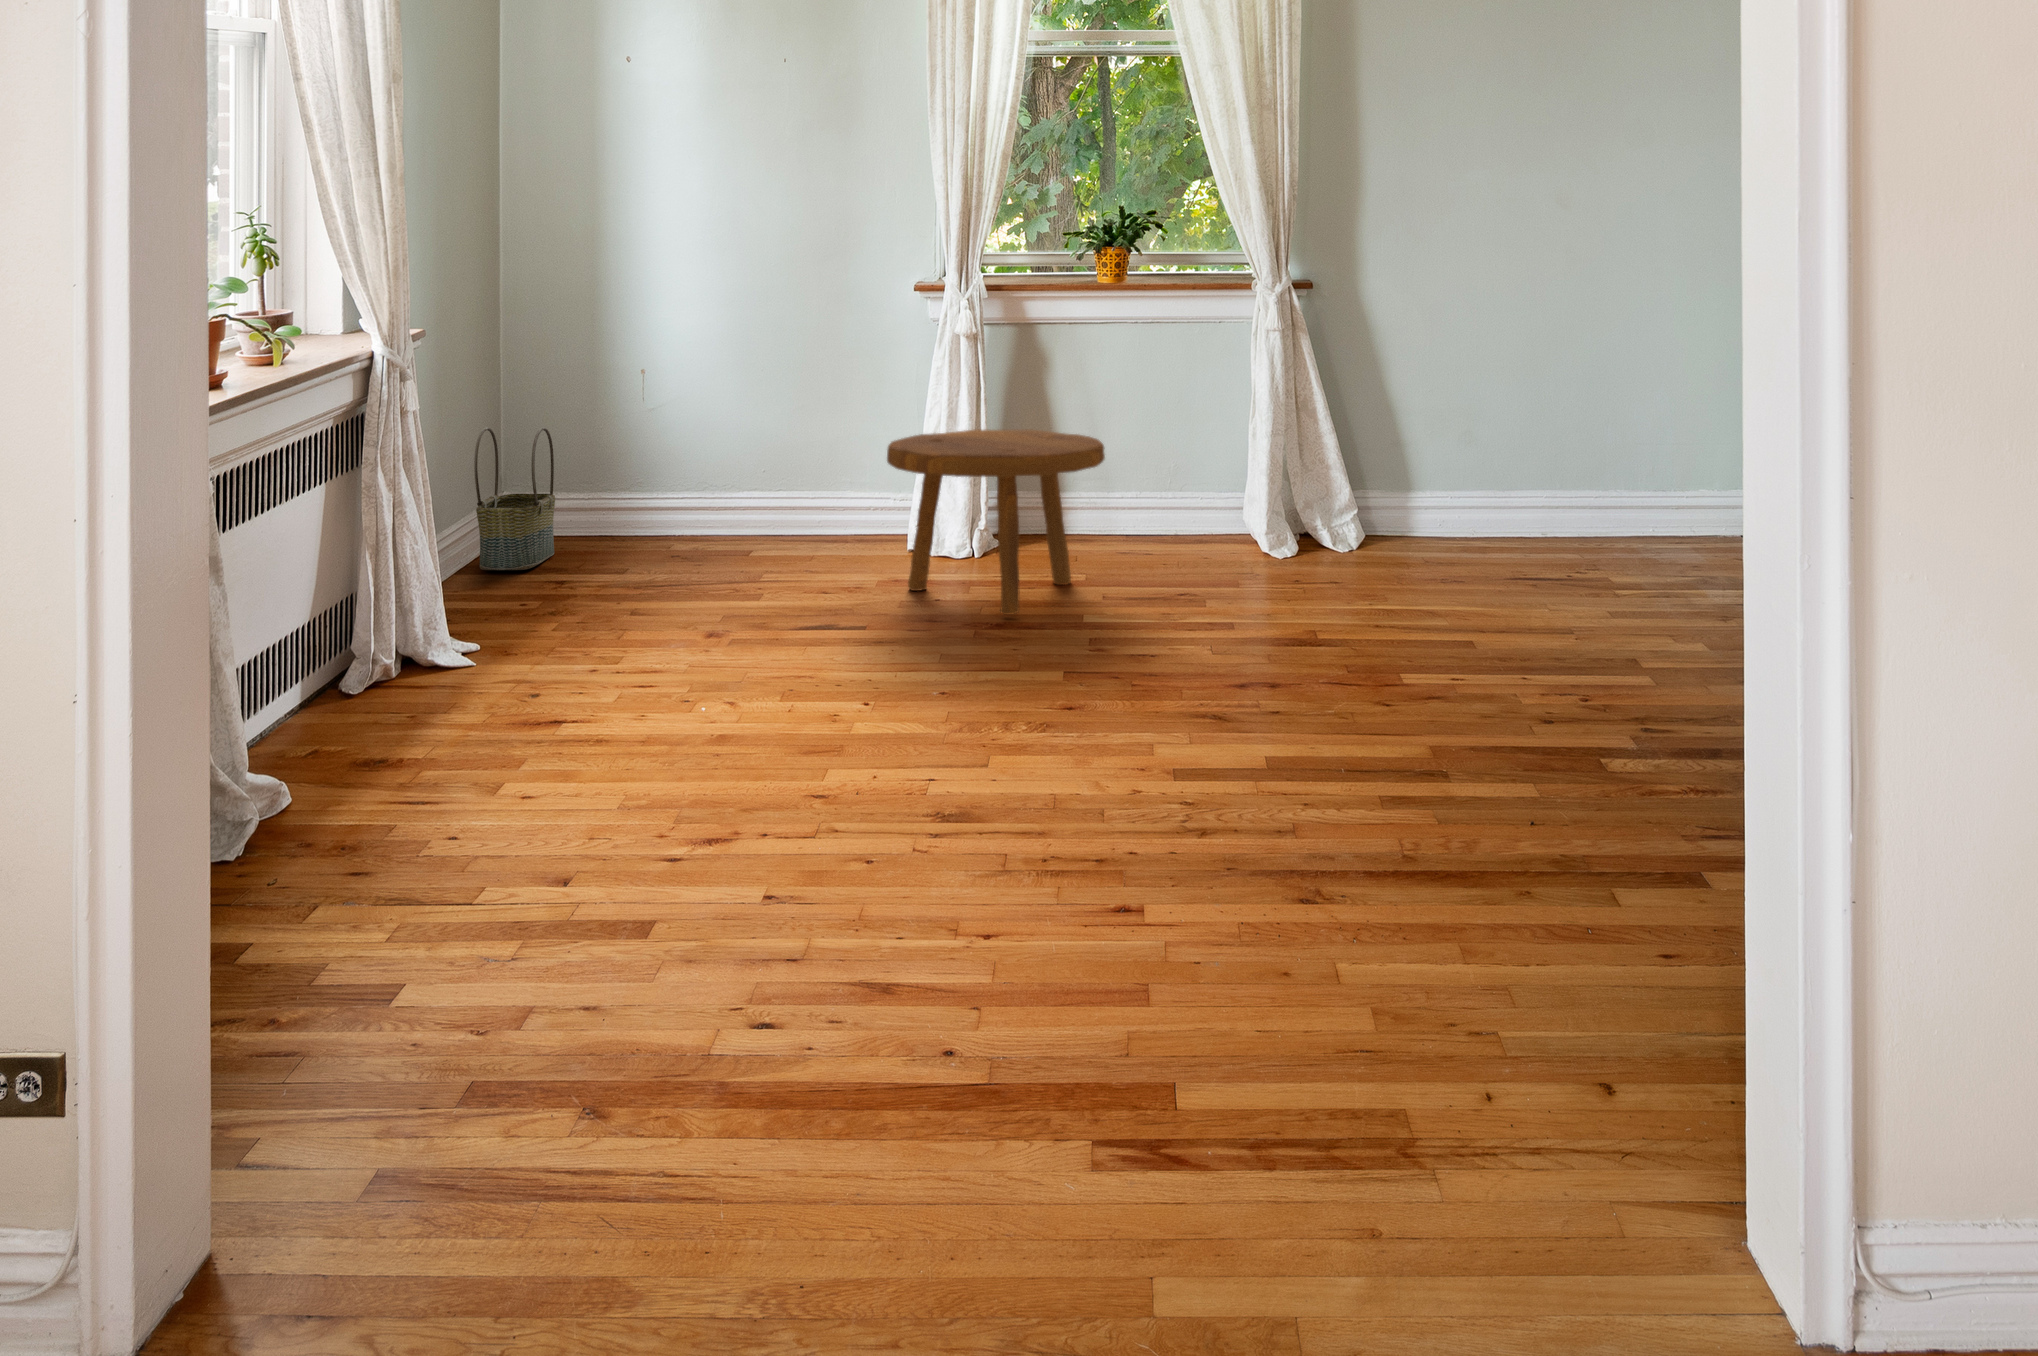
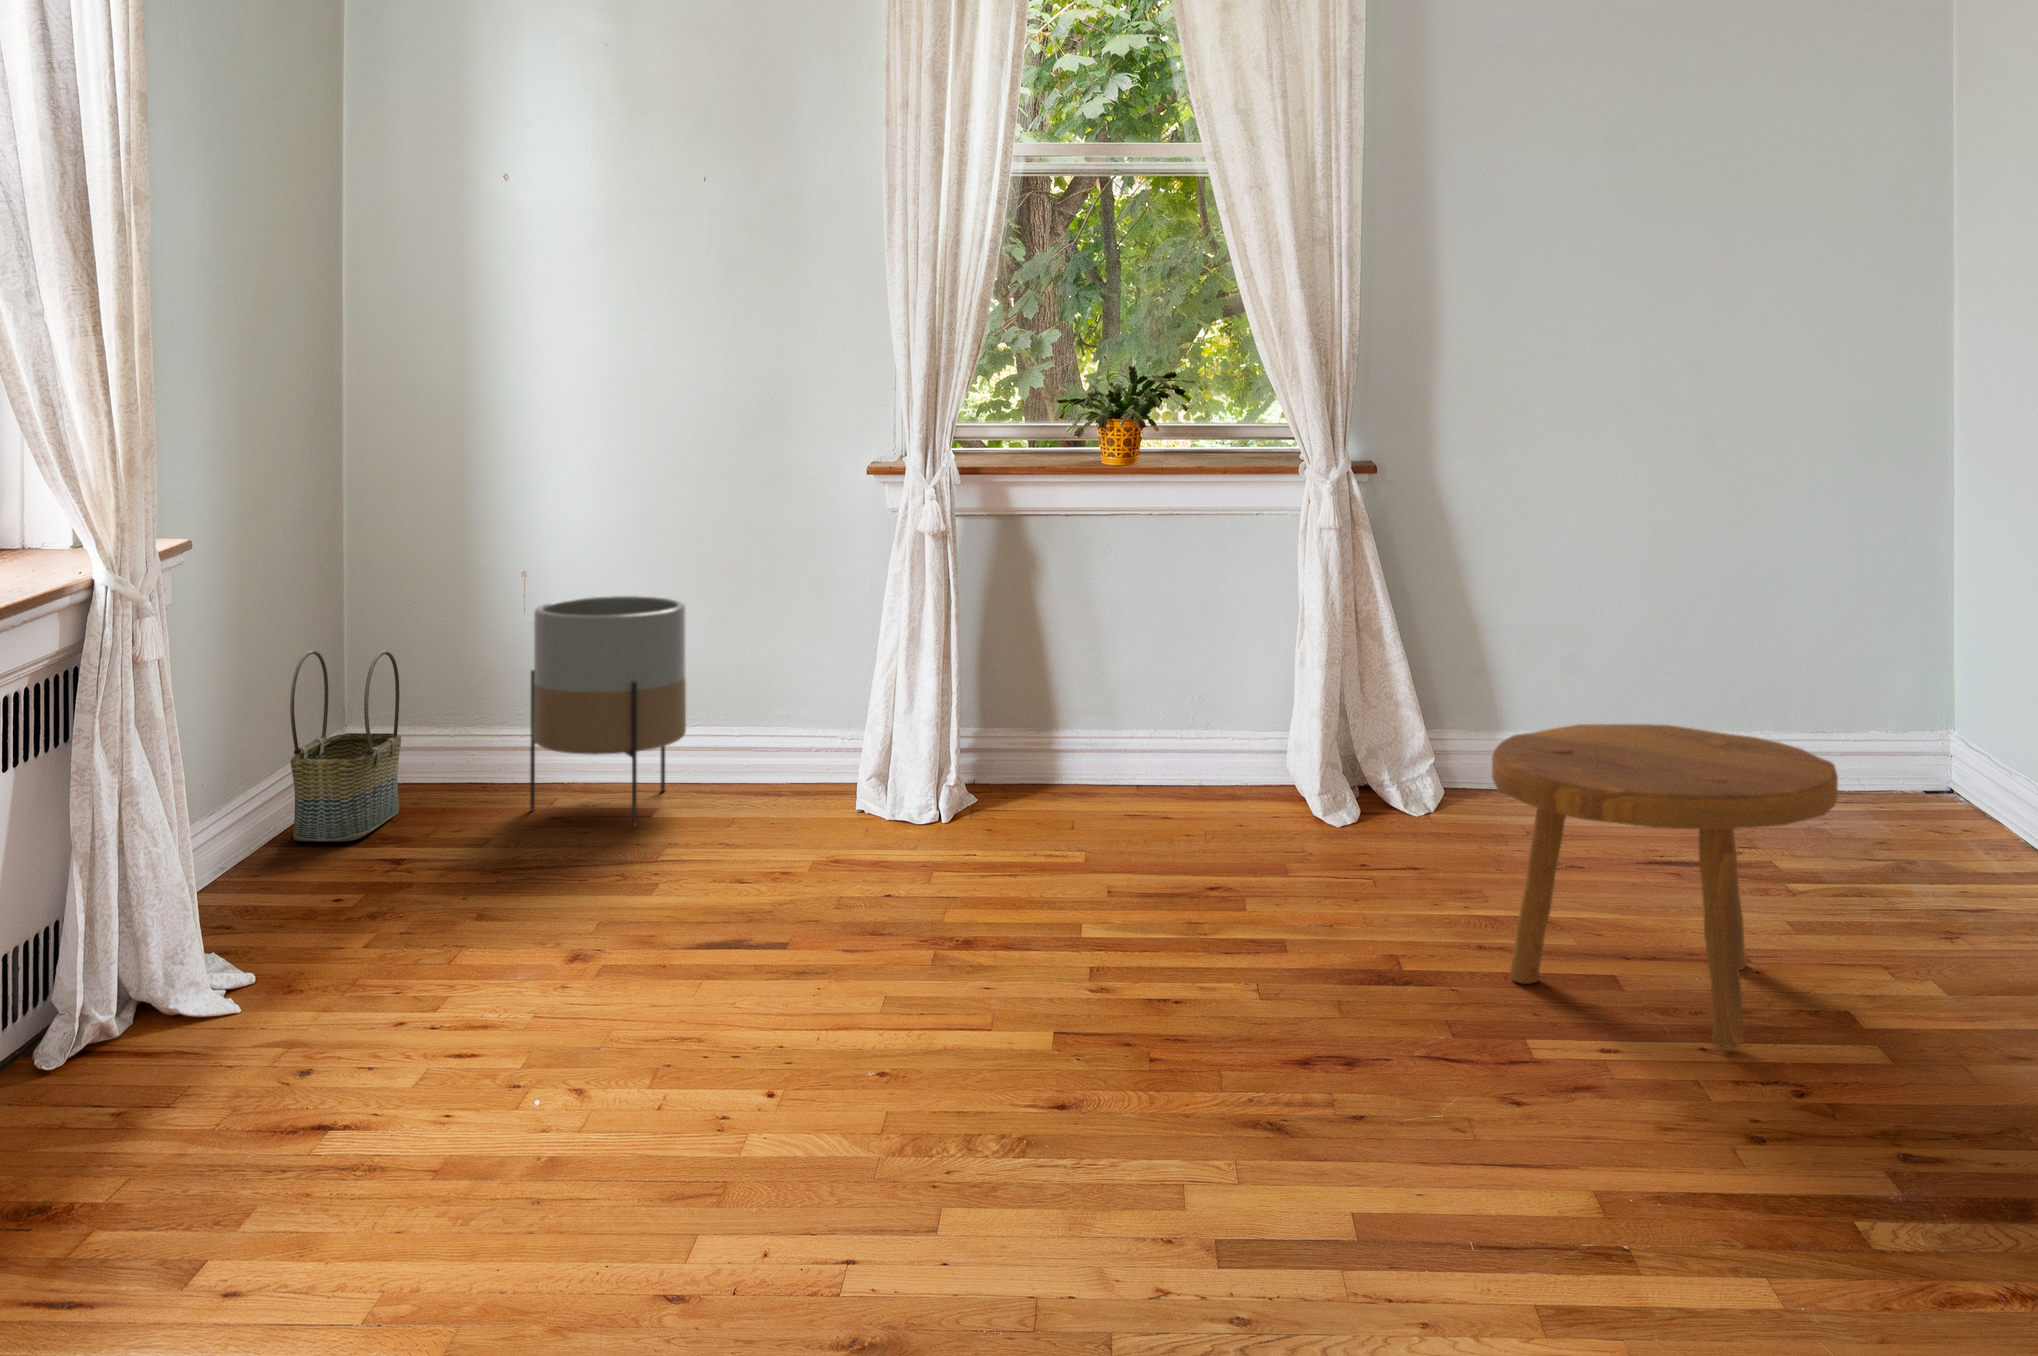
planter: none [655,389,776,561] -> present [530,596,686,827]
footstool: present [887,430,1105,615] -> present [1492,724,1838,1047]

